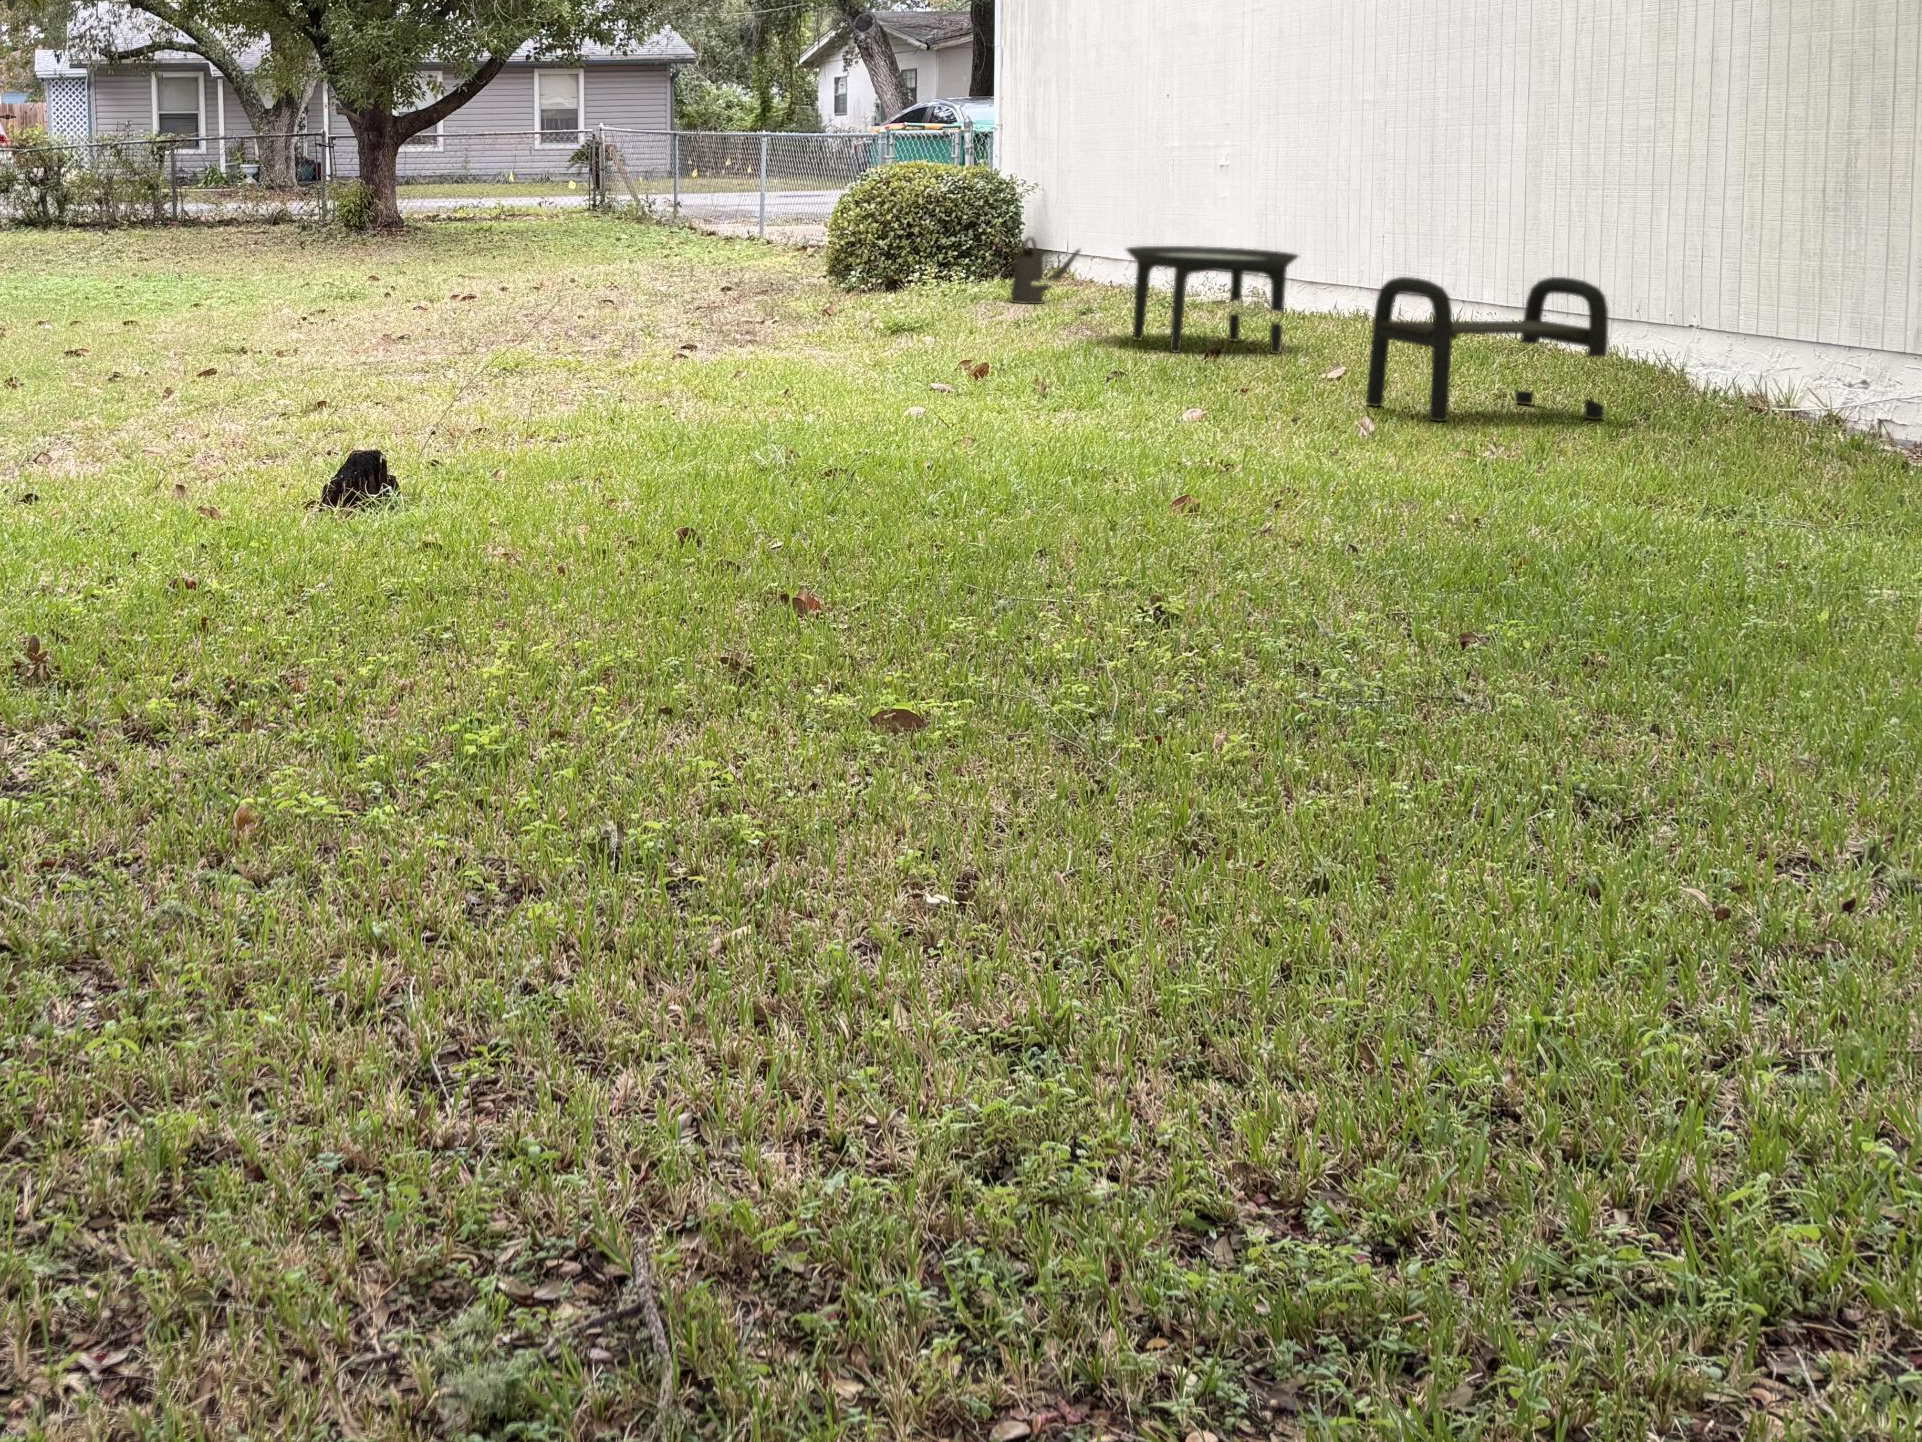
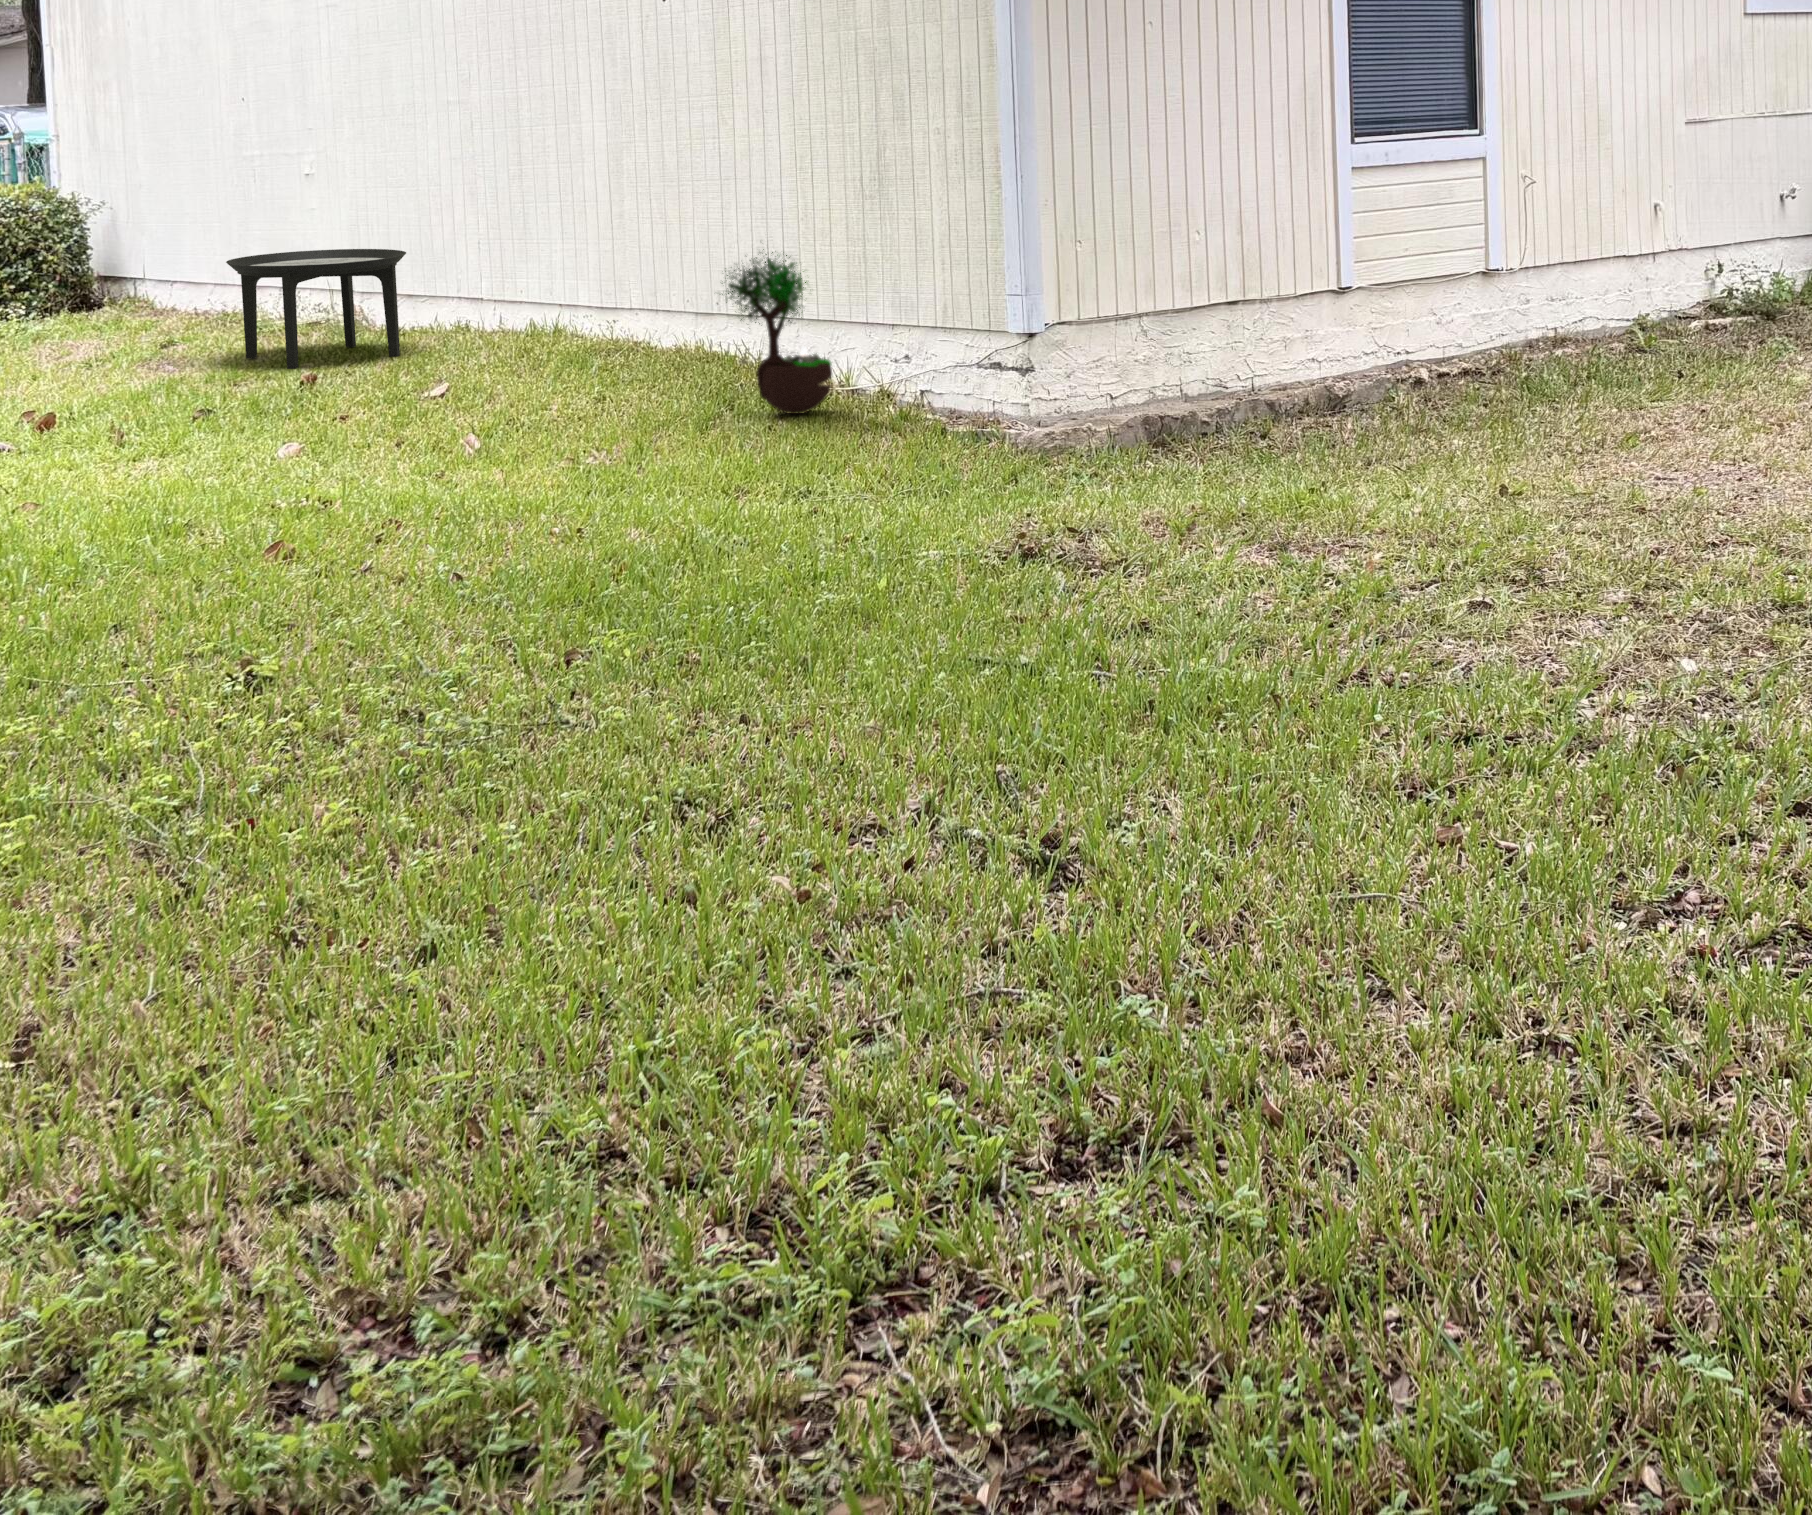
watering can: present [1004,238,1080,304] -> none [93,253,178,328]
potted tree: none [1627,266,1764,453] -> present [722,249,832,414]
bench: present [1366,277,1608,421] -> none [488,257,704,415]

